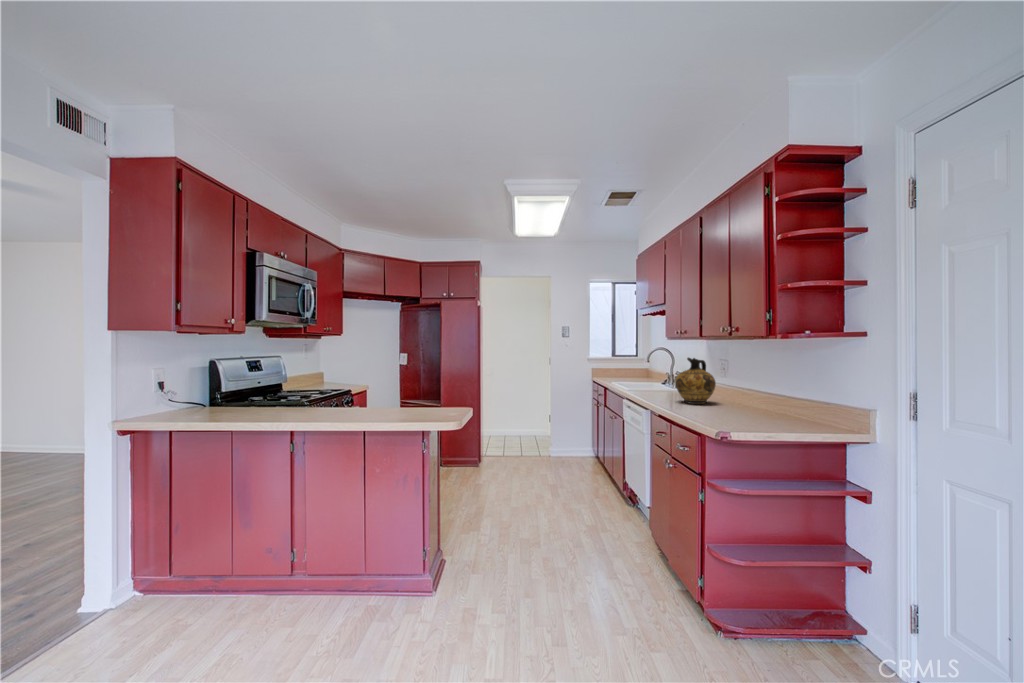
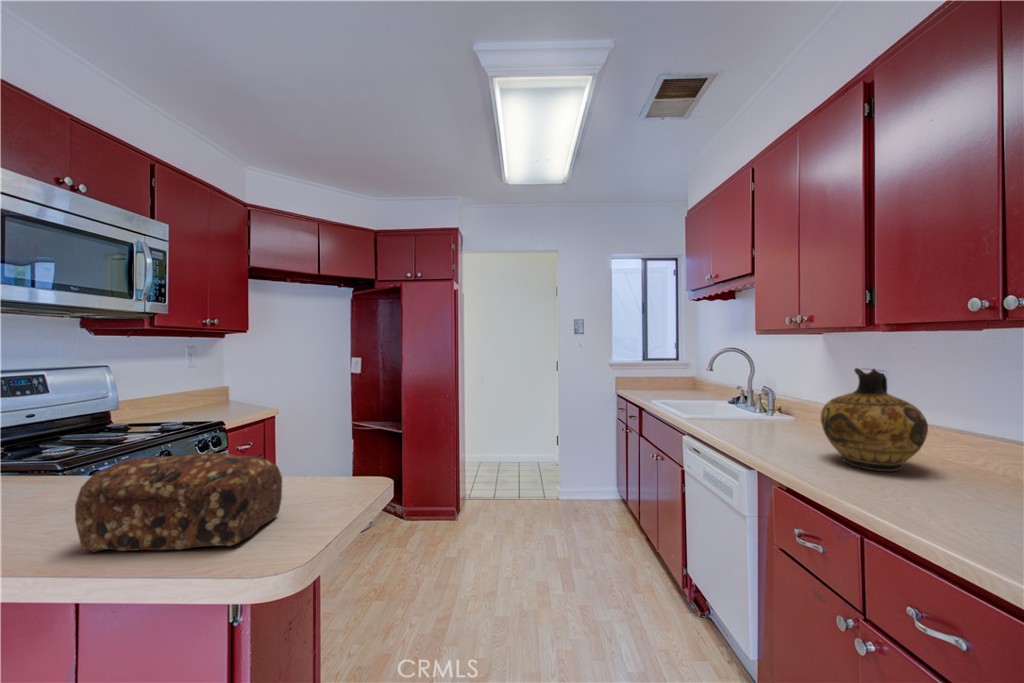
bread loaf: none [389,385,445,414] -> present [75,453,282,552]

